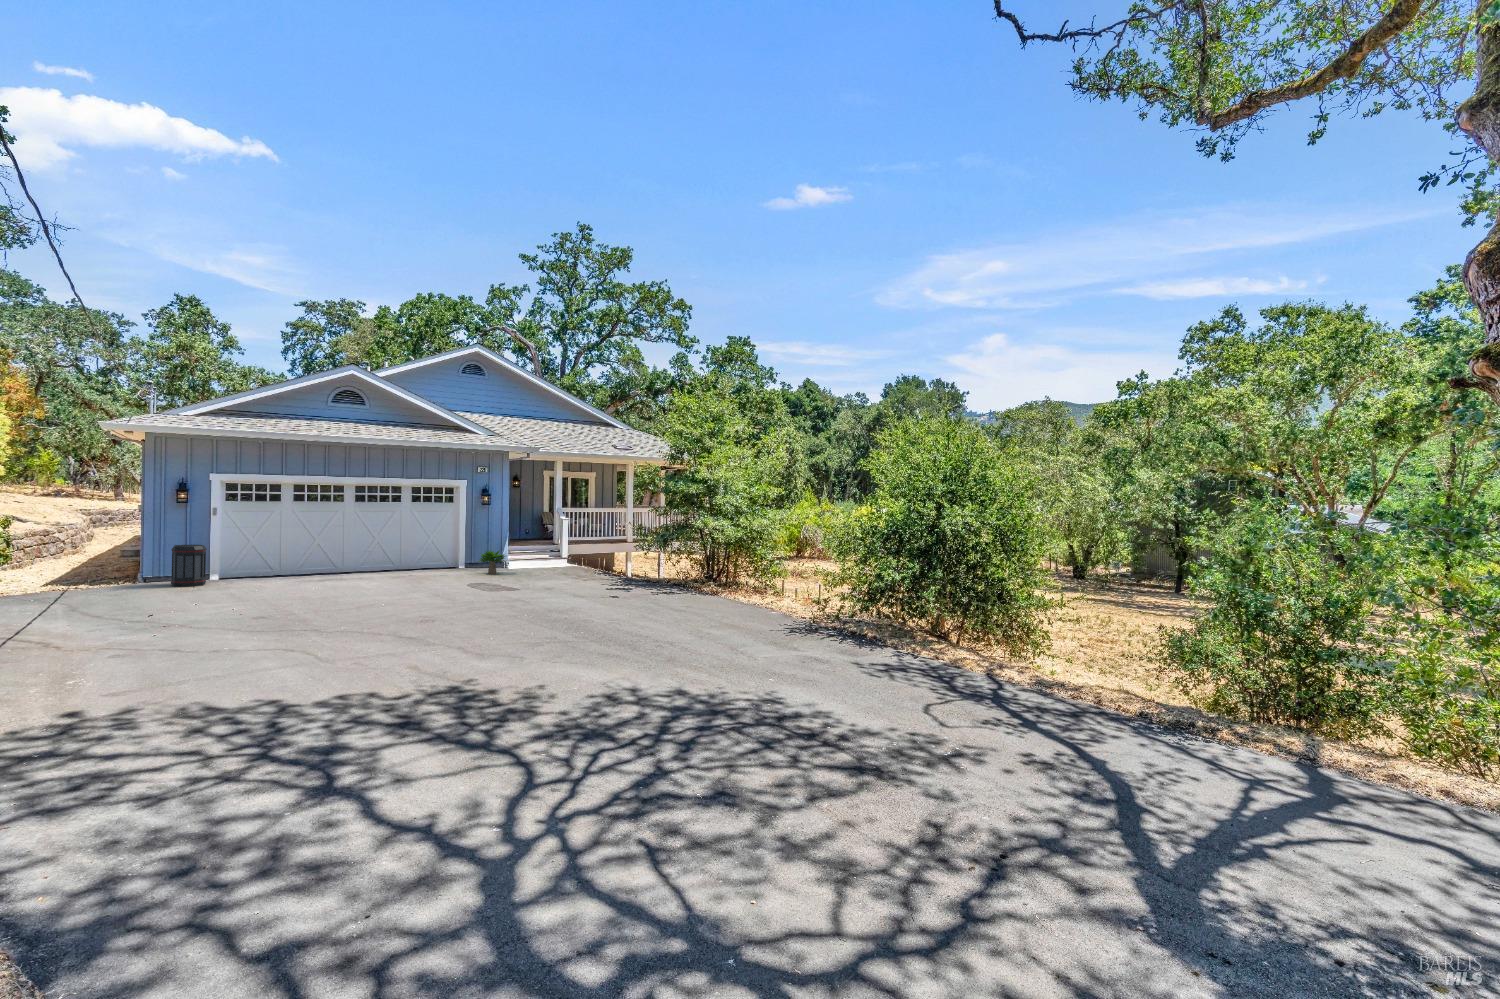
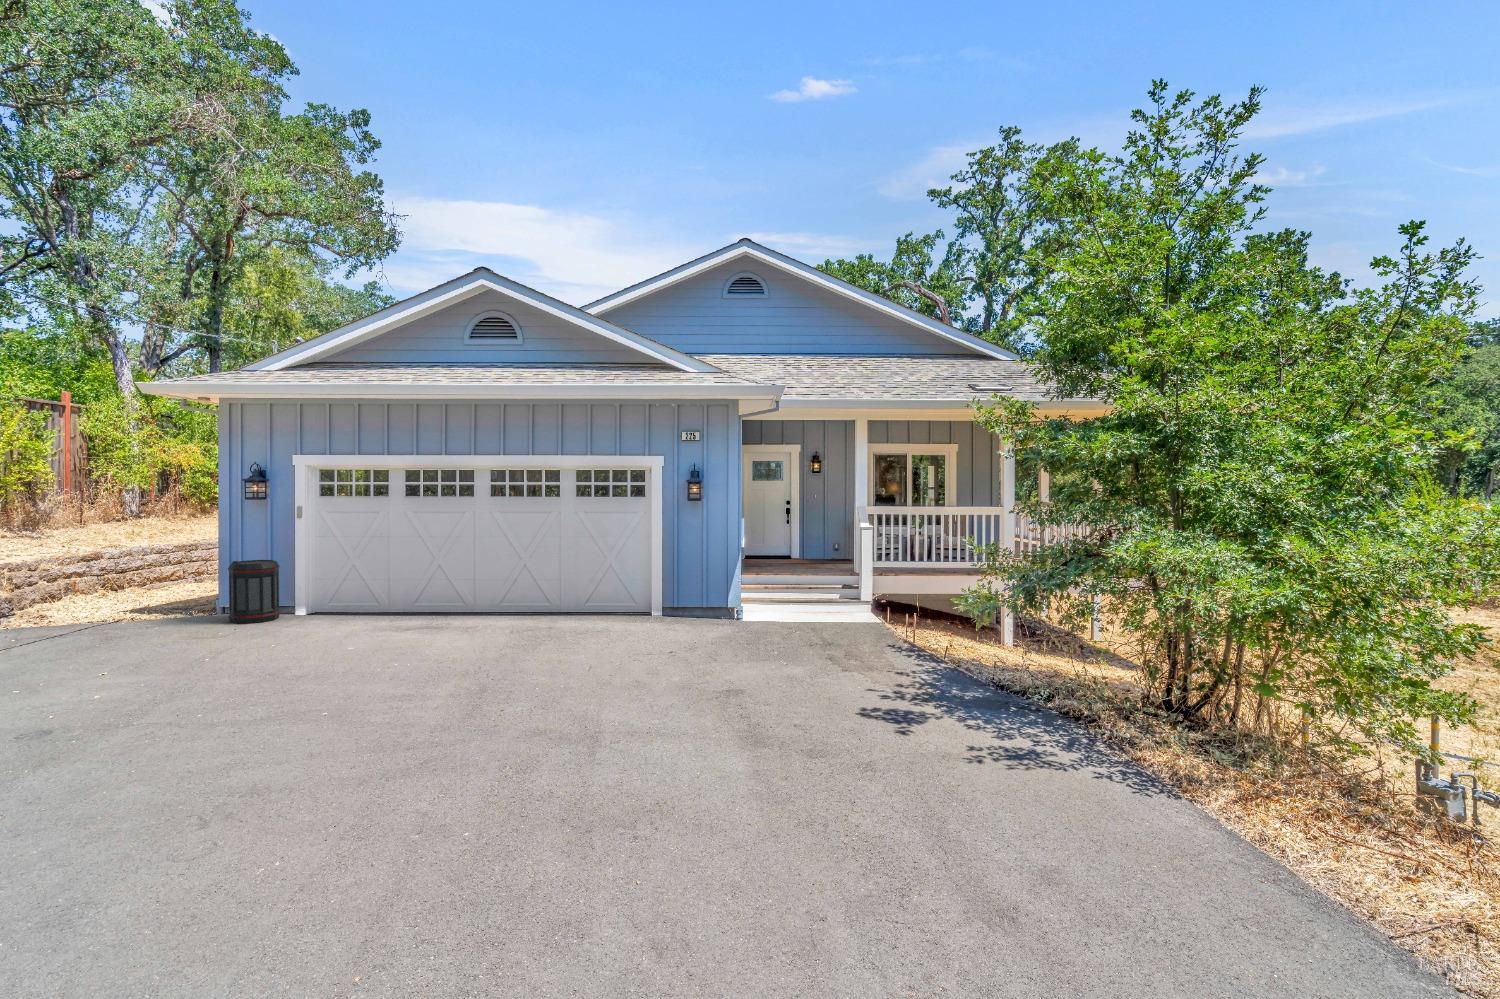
potted plant: present [479,551,505,574] -> none [675,581,730,627]

